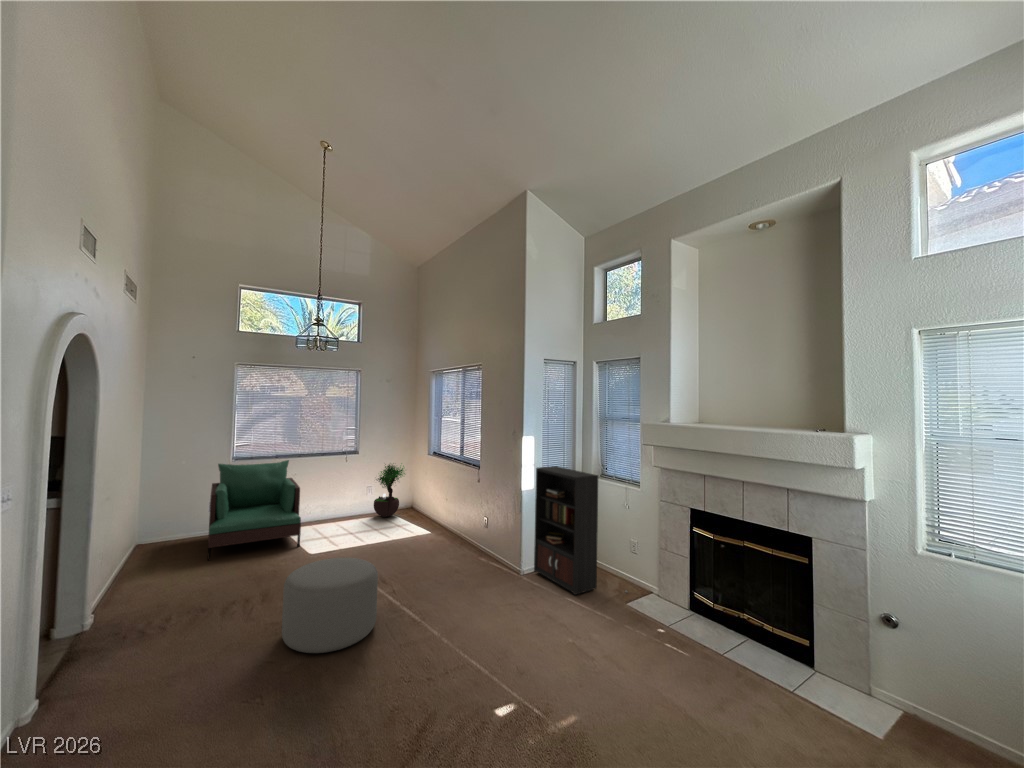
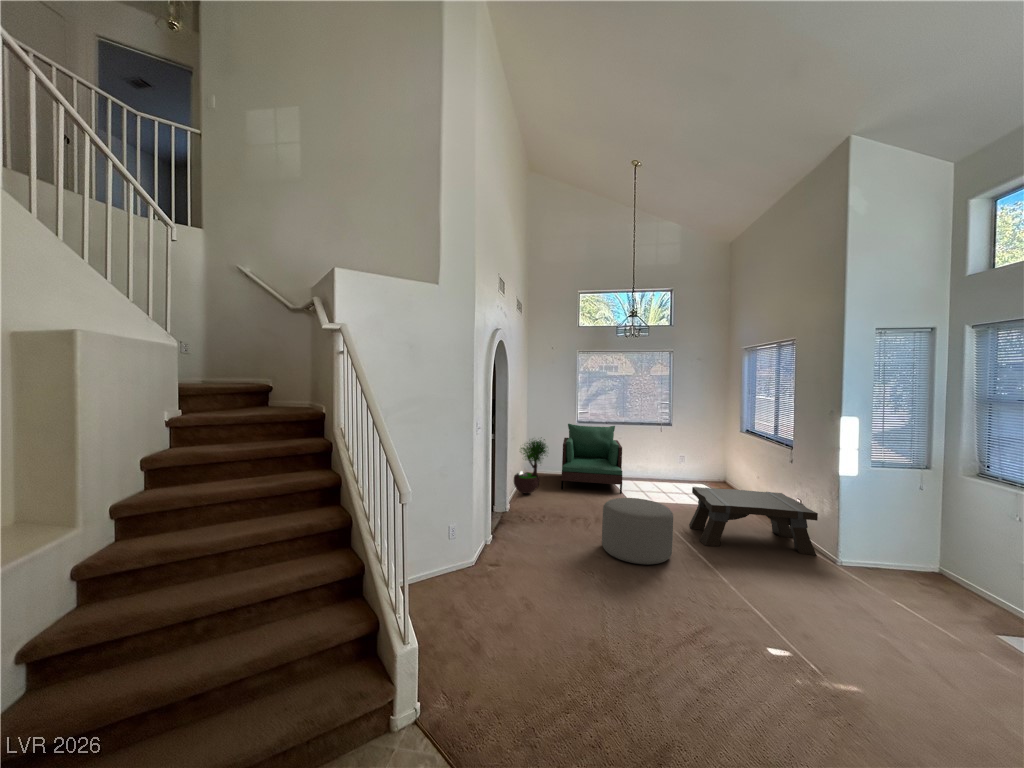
potted tree: present [374,464,405,517] -> present [514,439,546,494]
bookcase: present [534,466,627,595] -> none [857,452,1007,626]
coffee table: none [386,513,505,592] -> present [689,487,818,555]

